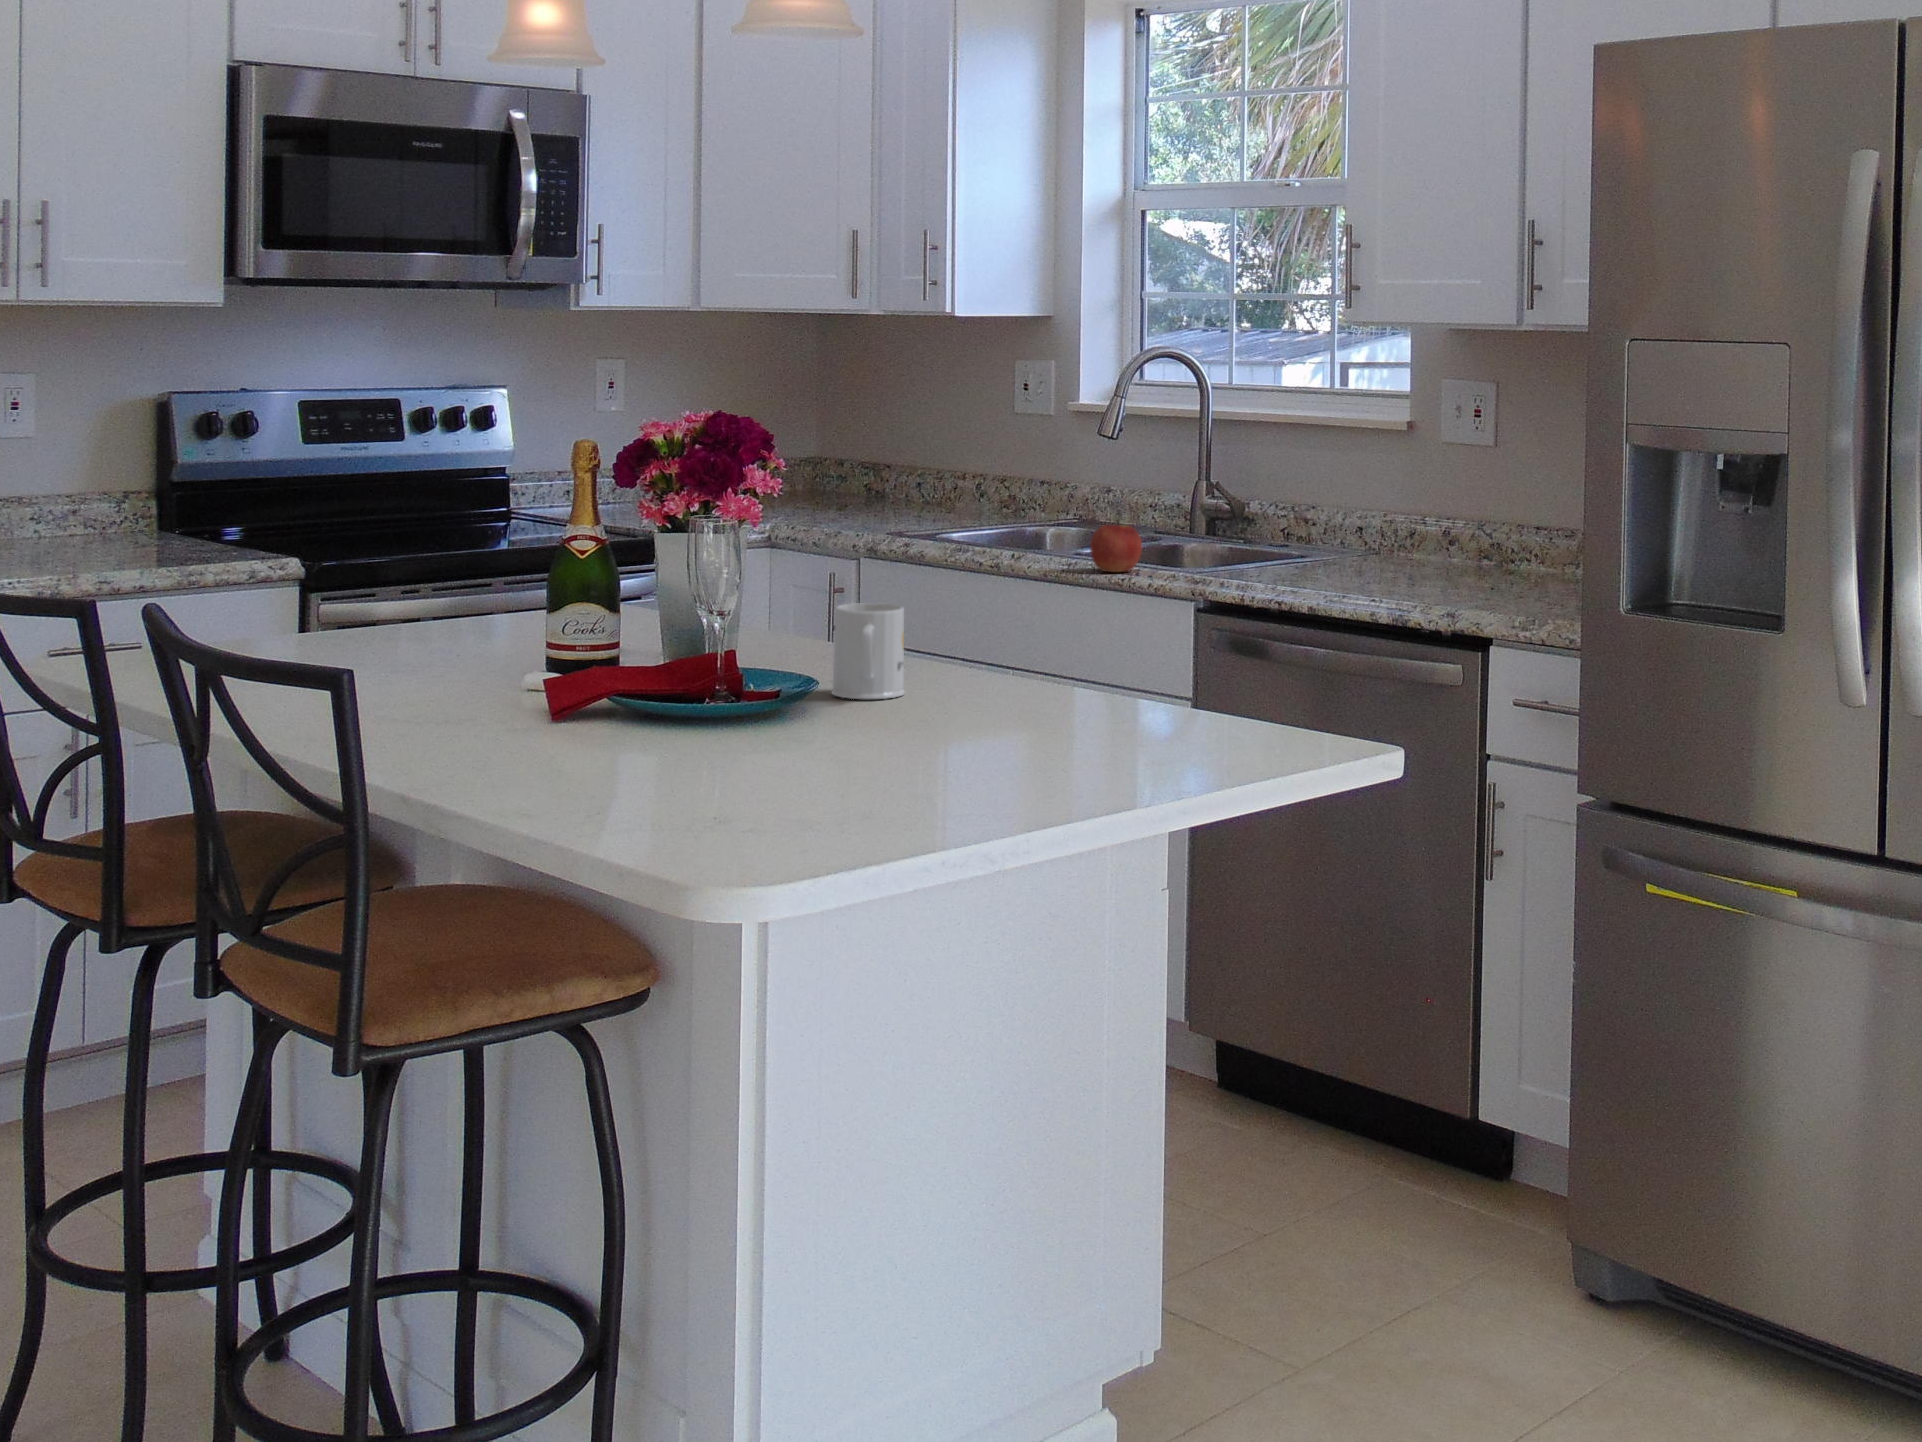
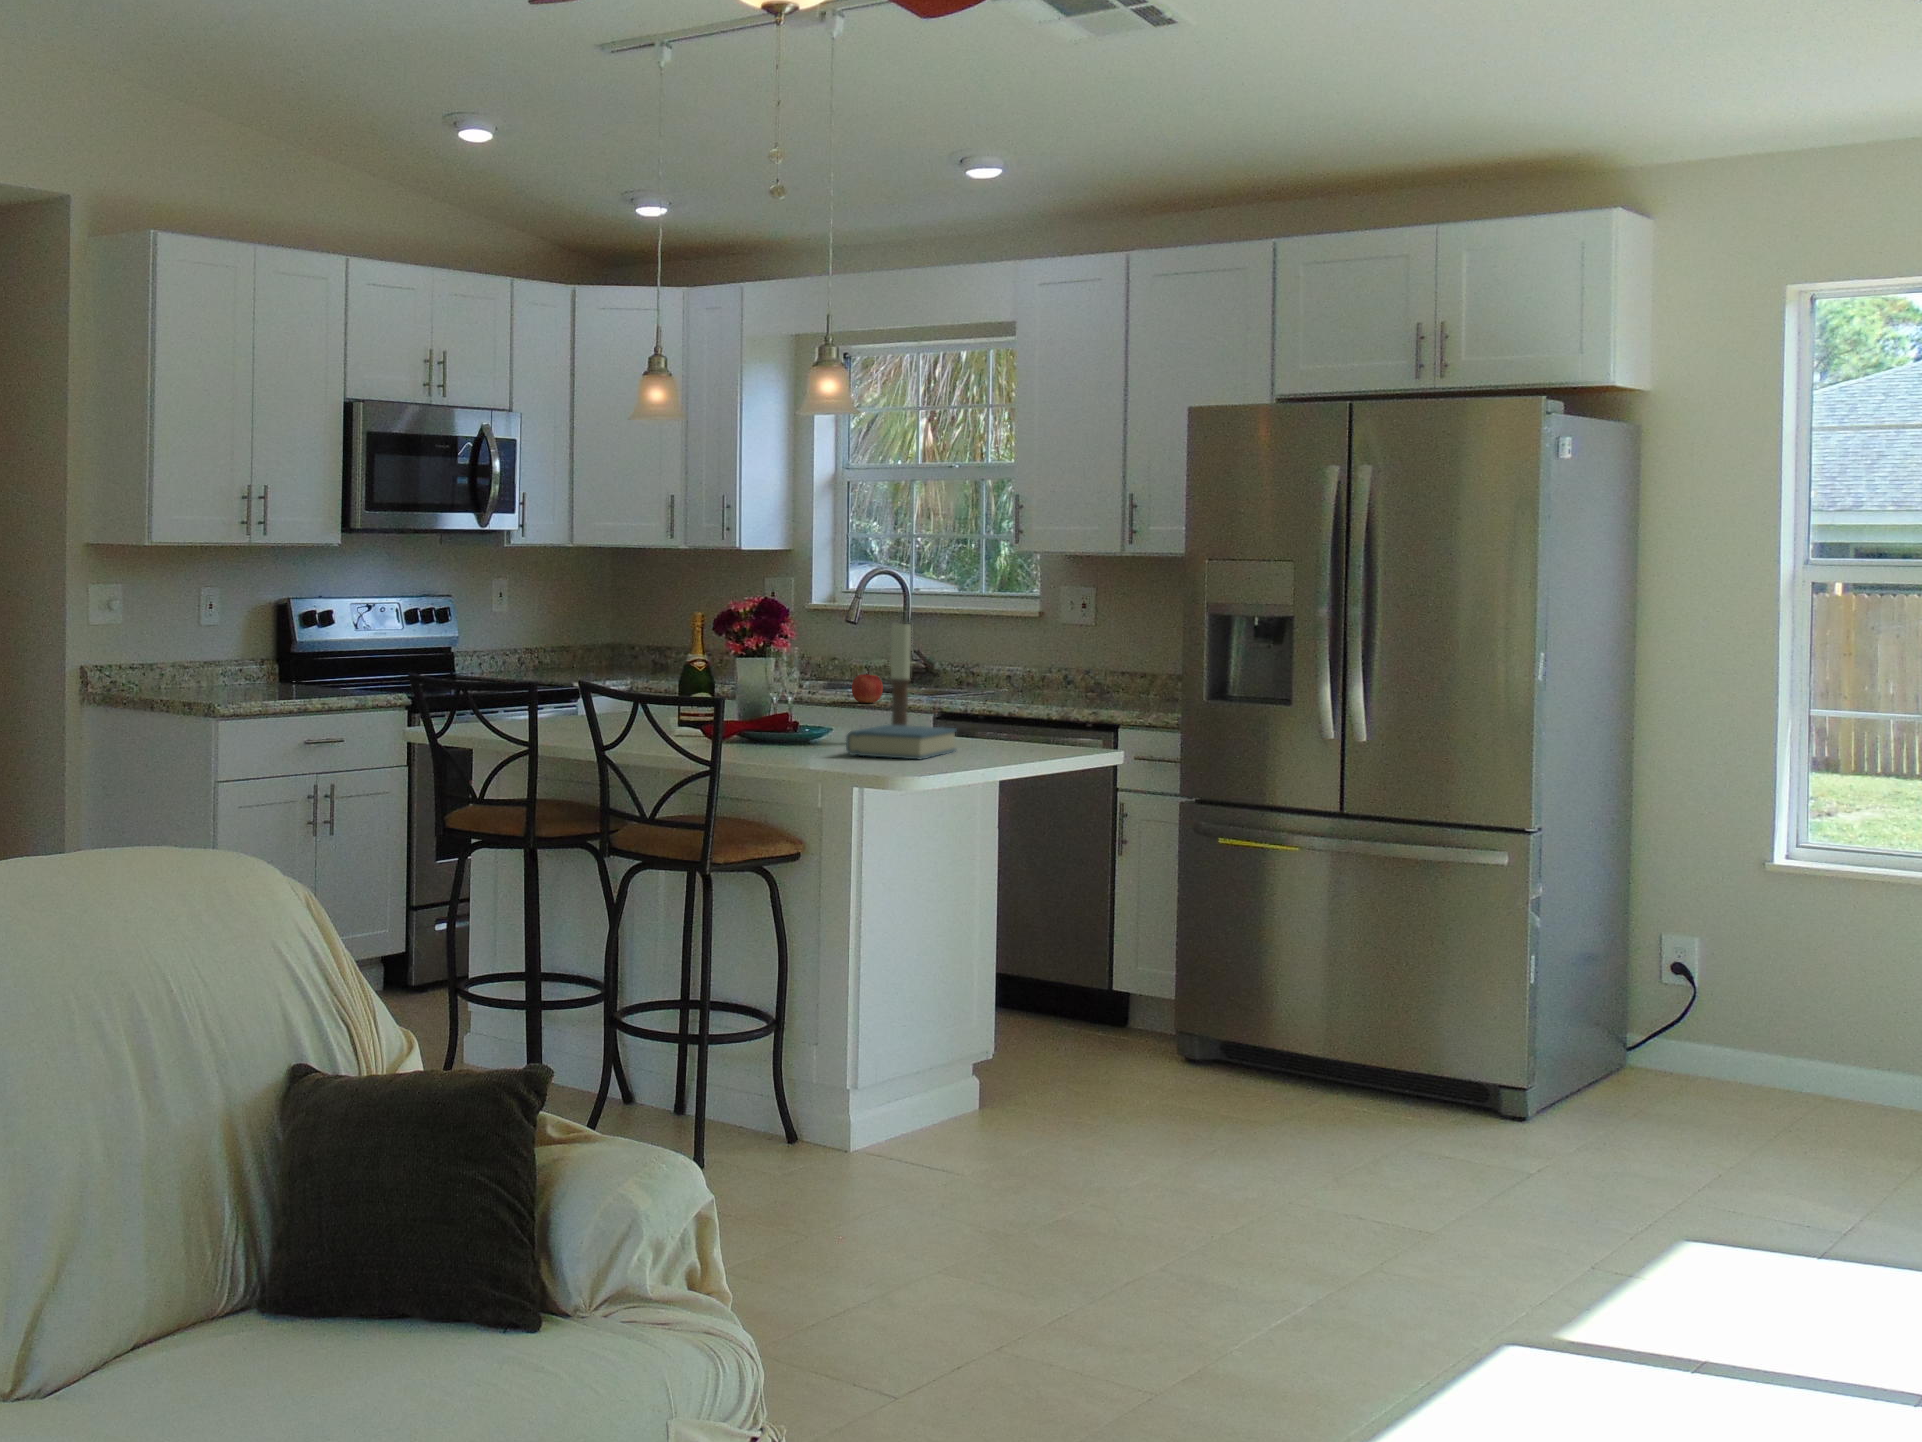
candle: none [938,459,984,715] -> present [890,624,911,725]
mug: present [832,603,905,699] -> none [823,695,859,740]
hardback book: none [740,688,1023,797] -> present [846,725,956,760]

